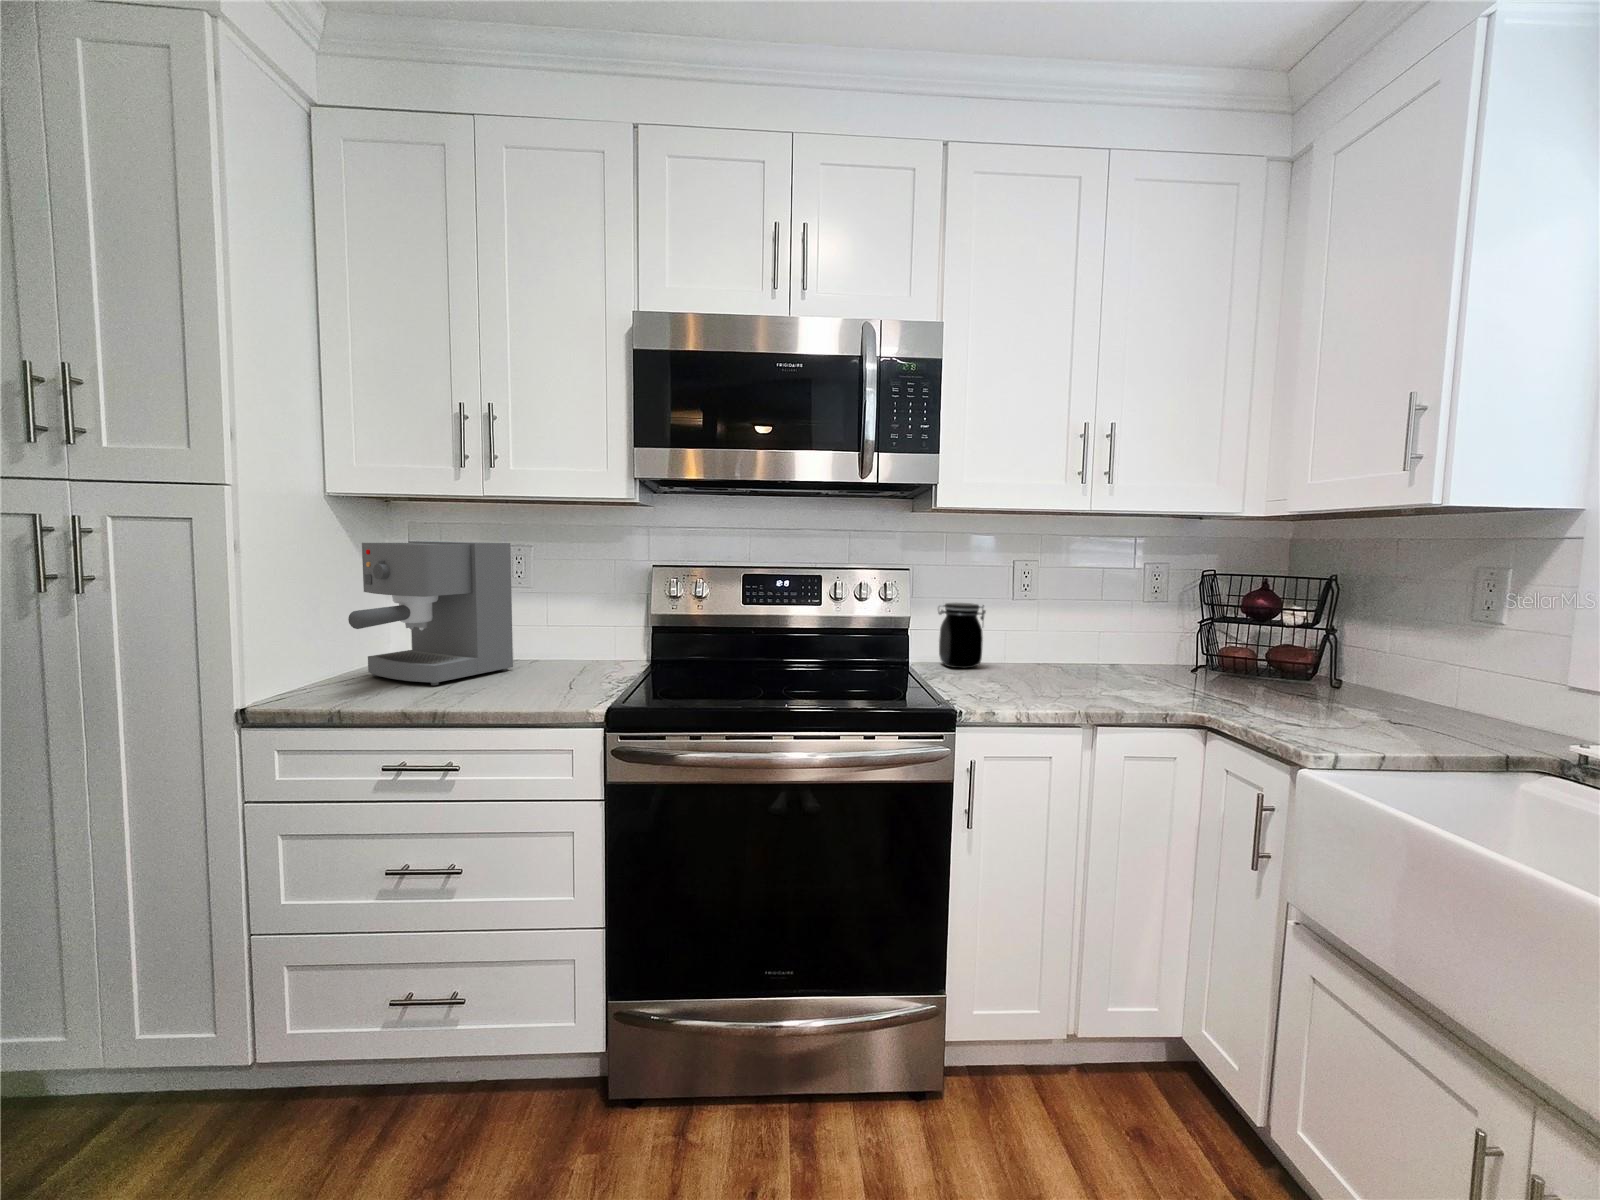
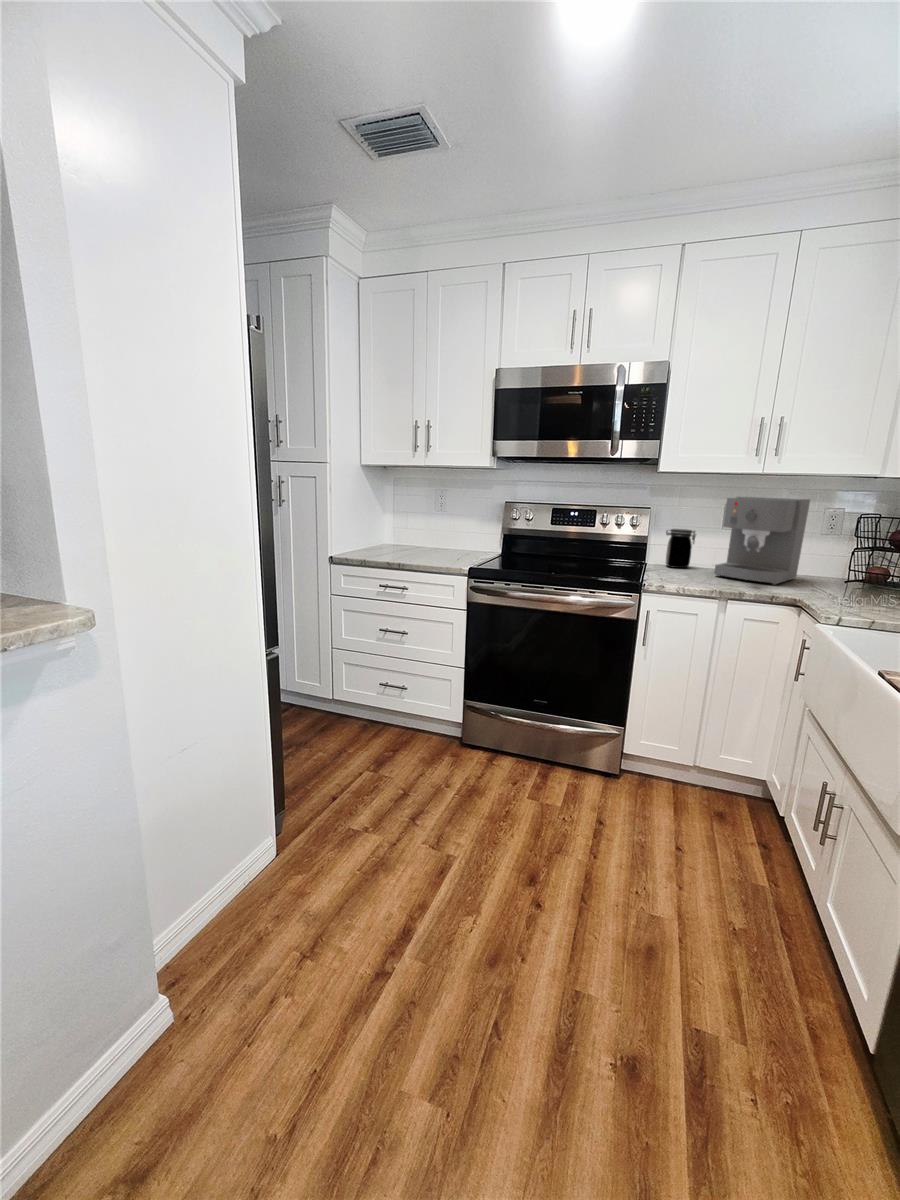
coffee maker: present [348,541,513,685] -> present [714,497,810,585]

